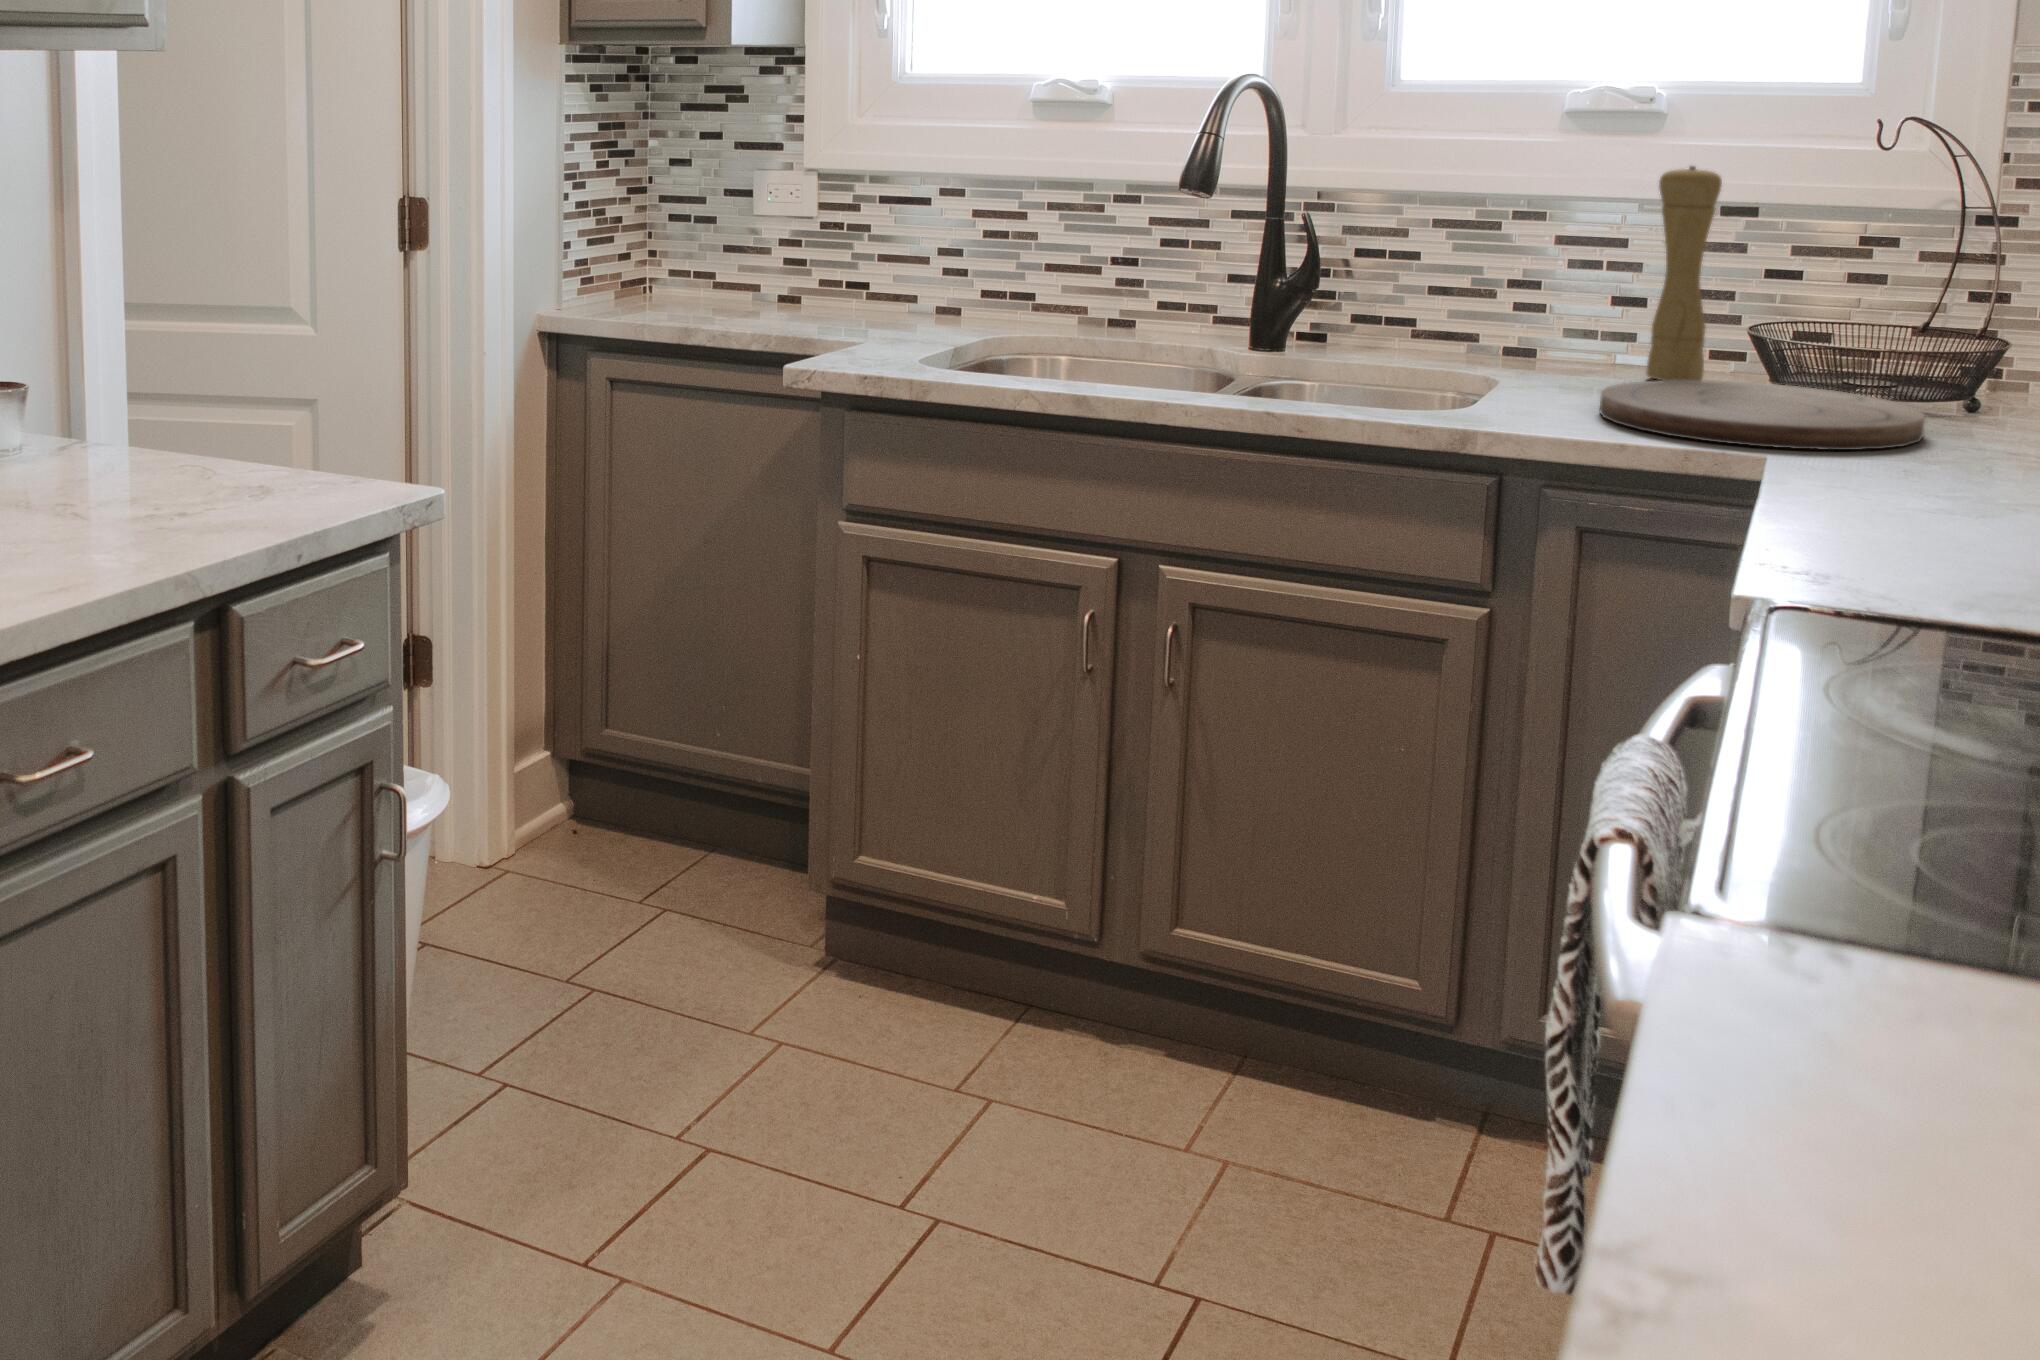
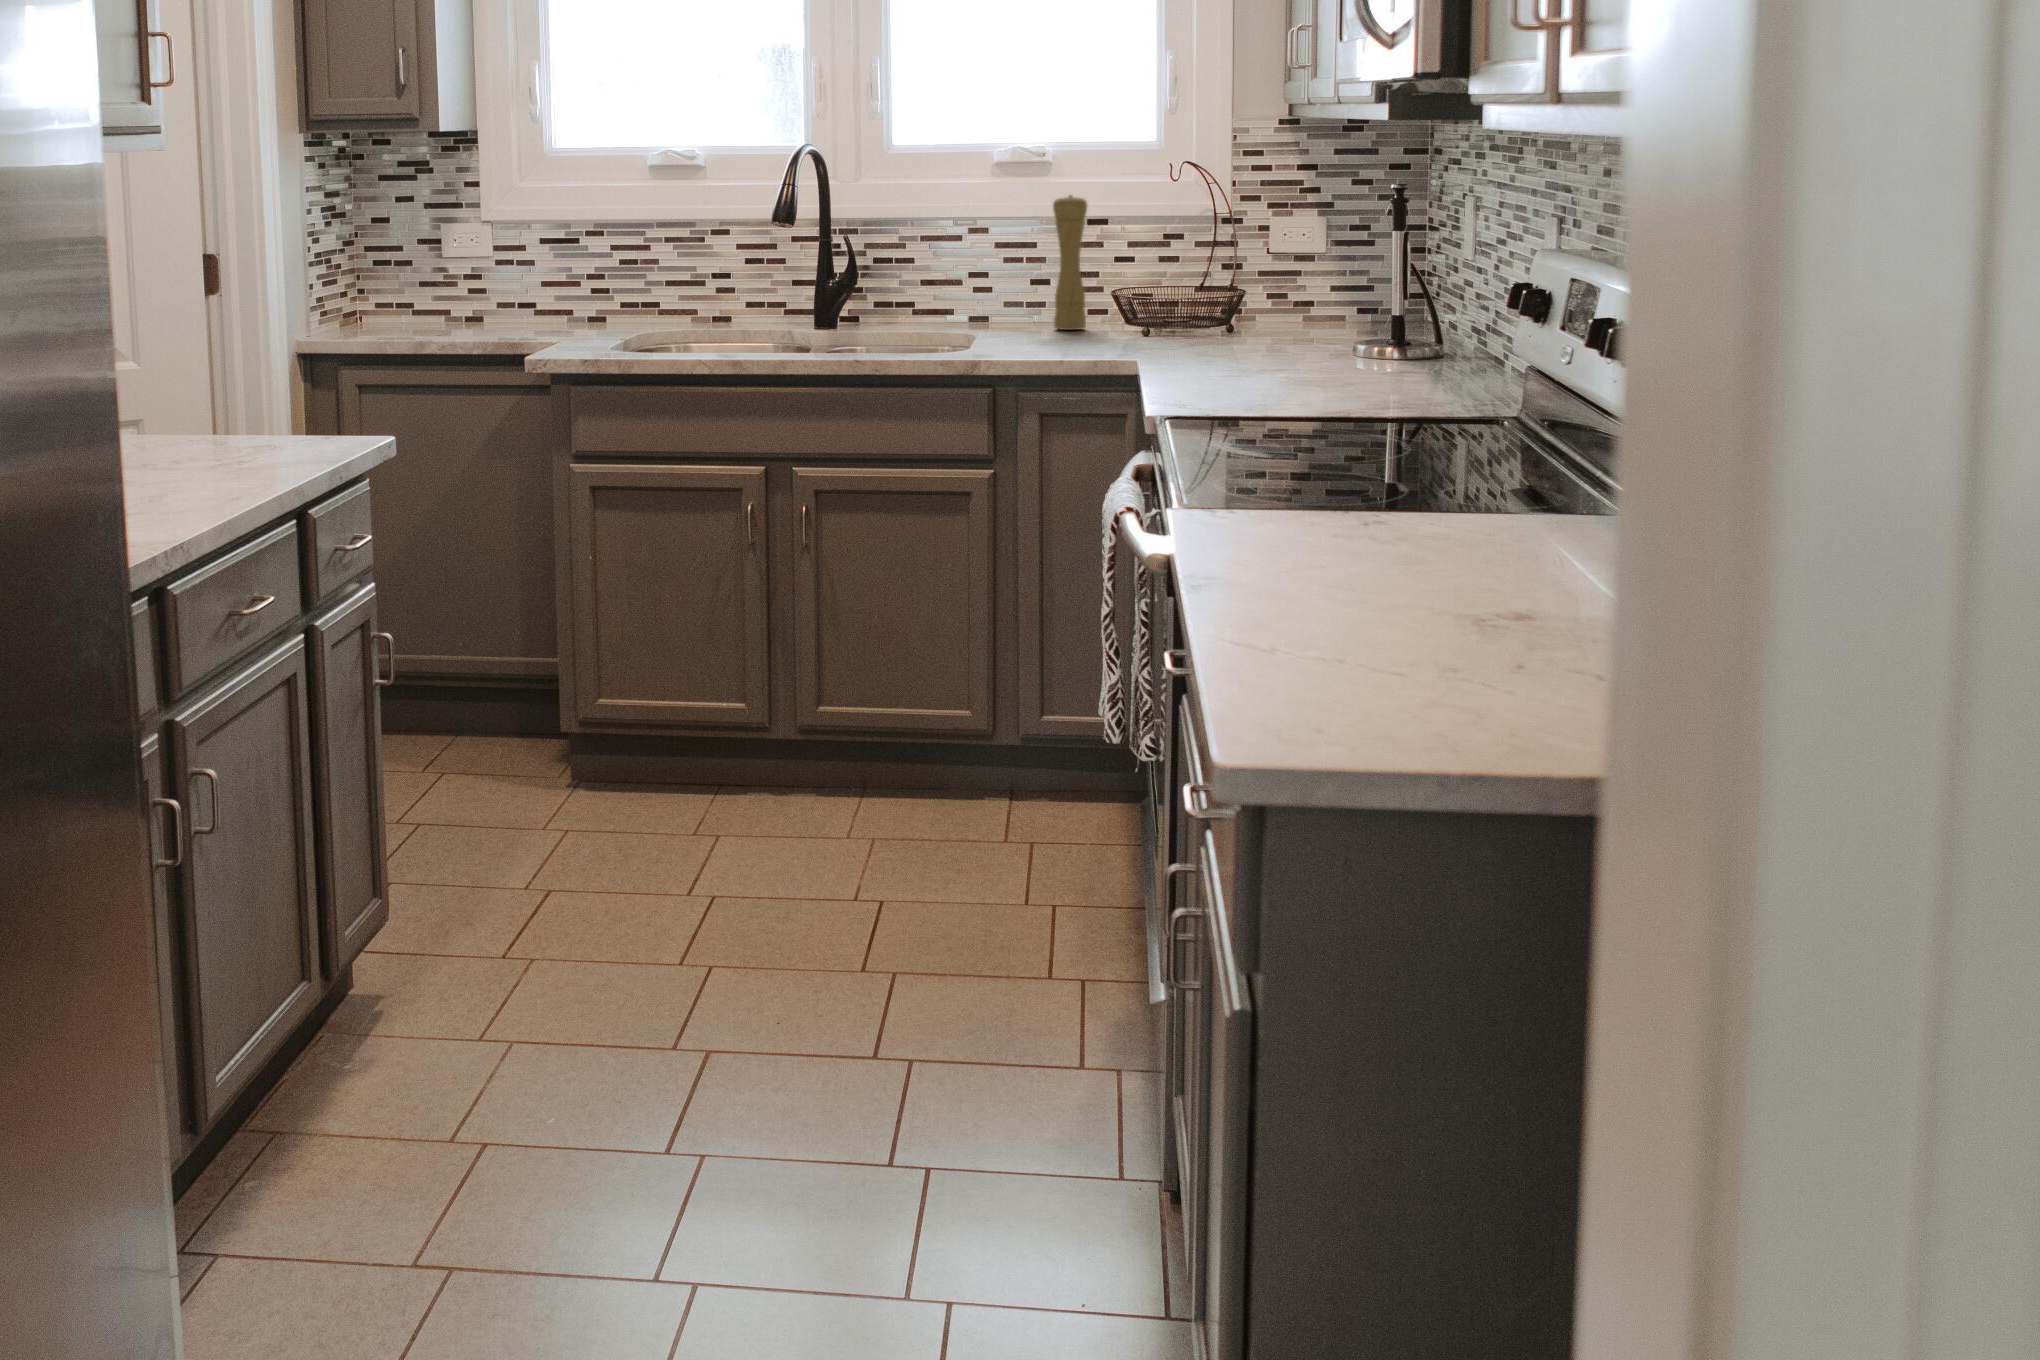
cutting board: present [1599,380,1925,450] -> none [1038,324,1209,354]

